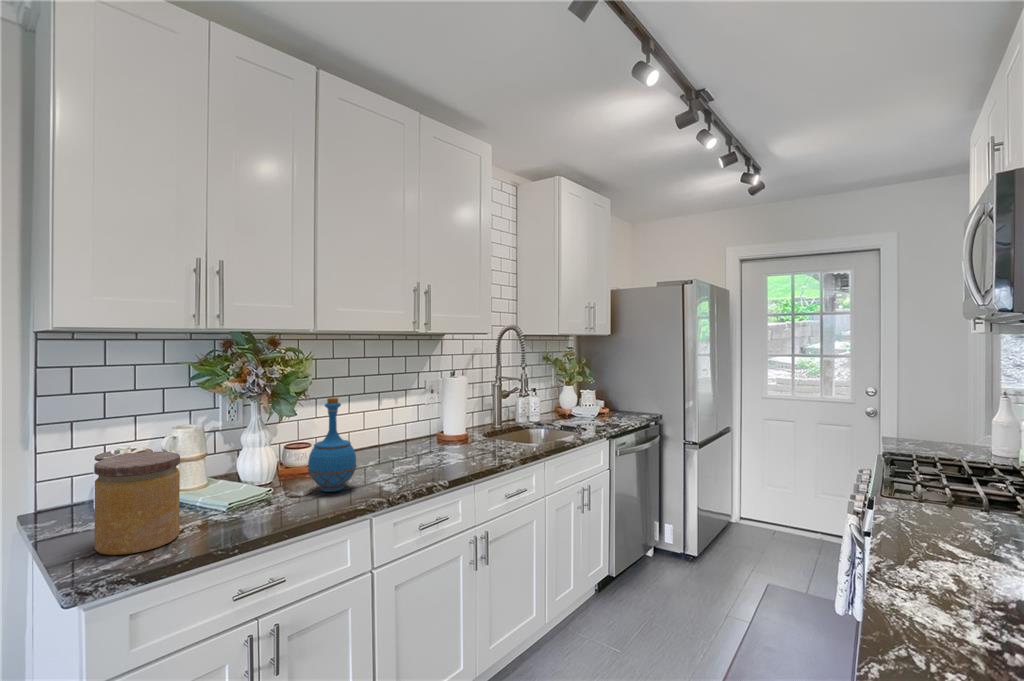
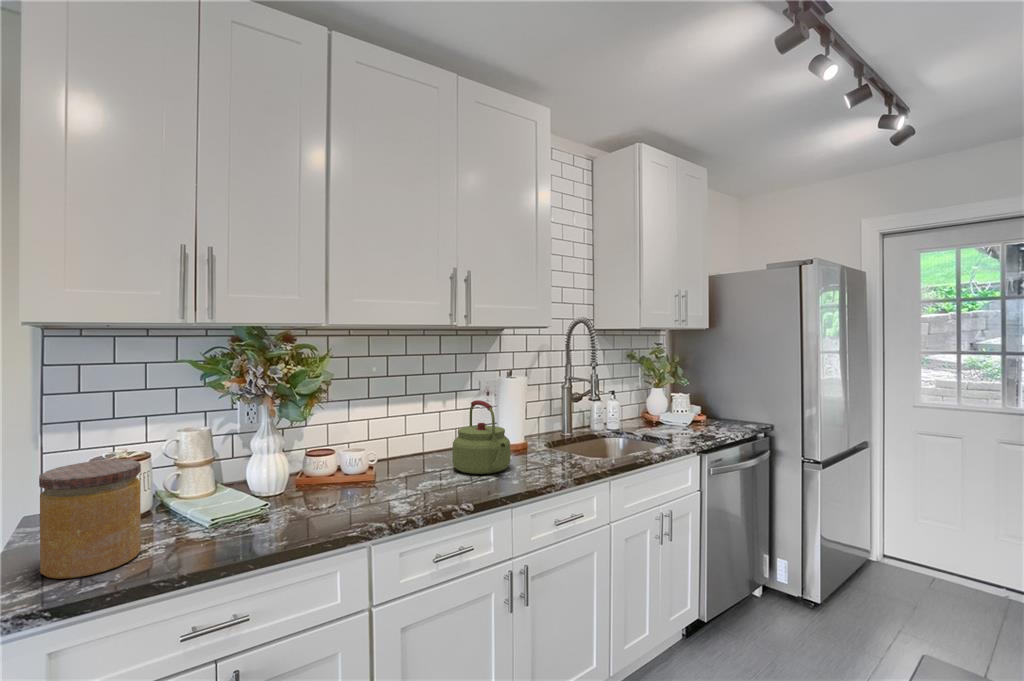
kettle: none [413,397,465,460] -> present [452,400,510,474]
bottle: present [308,398,356,492] -> none [310,401,366,509]

